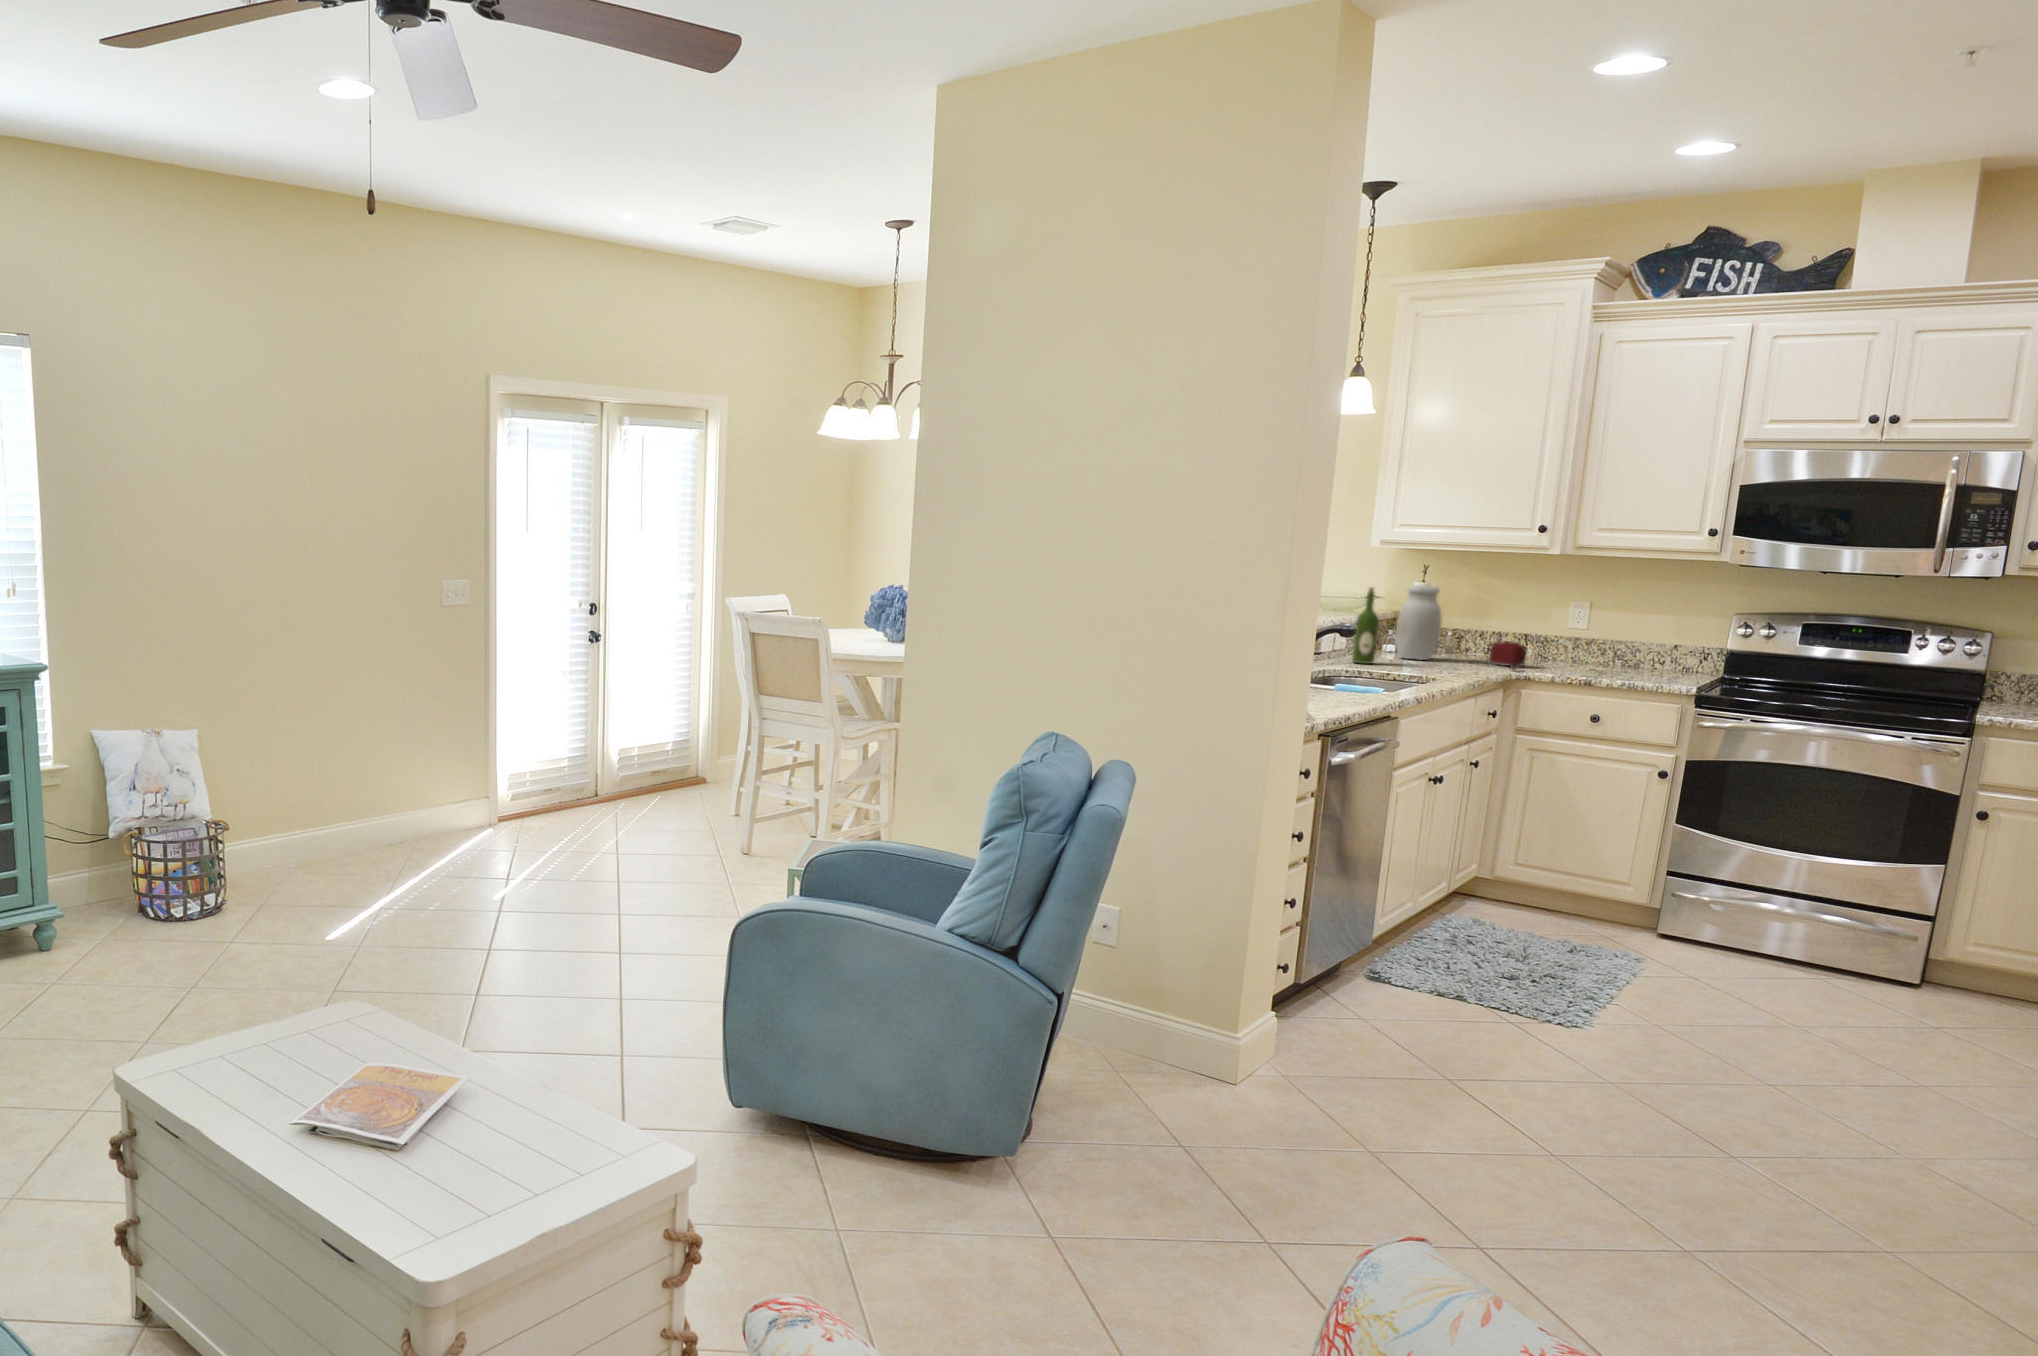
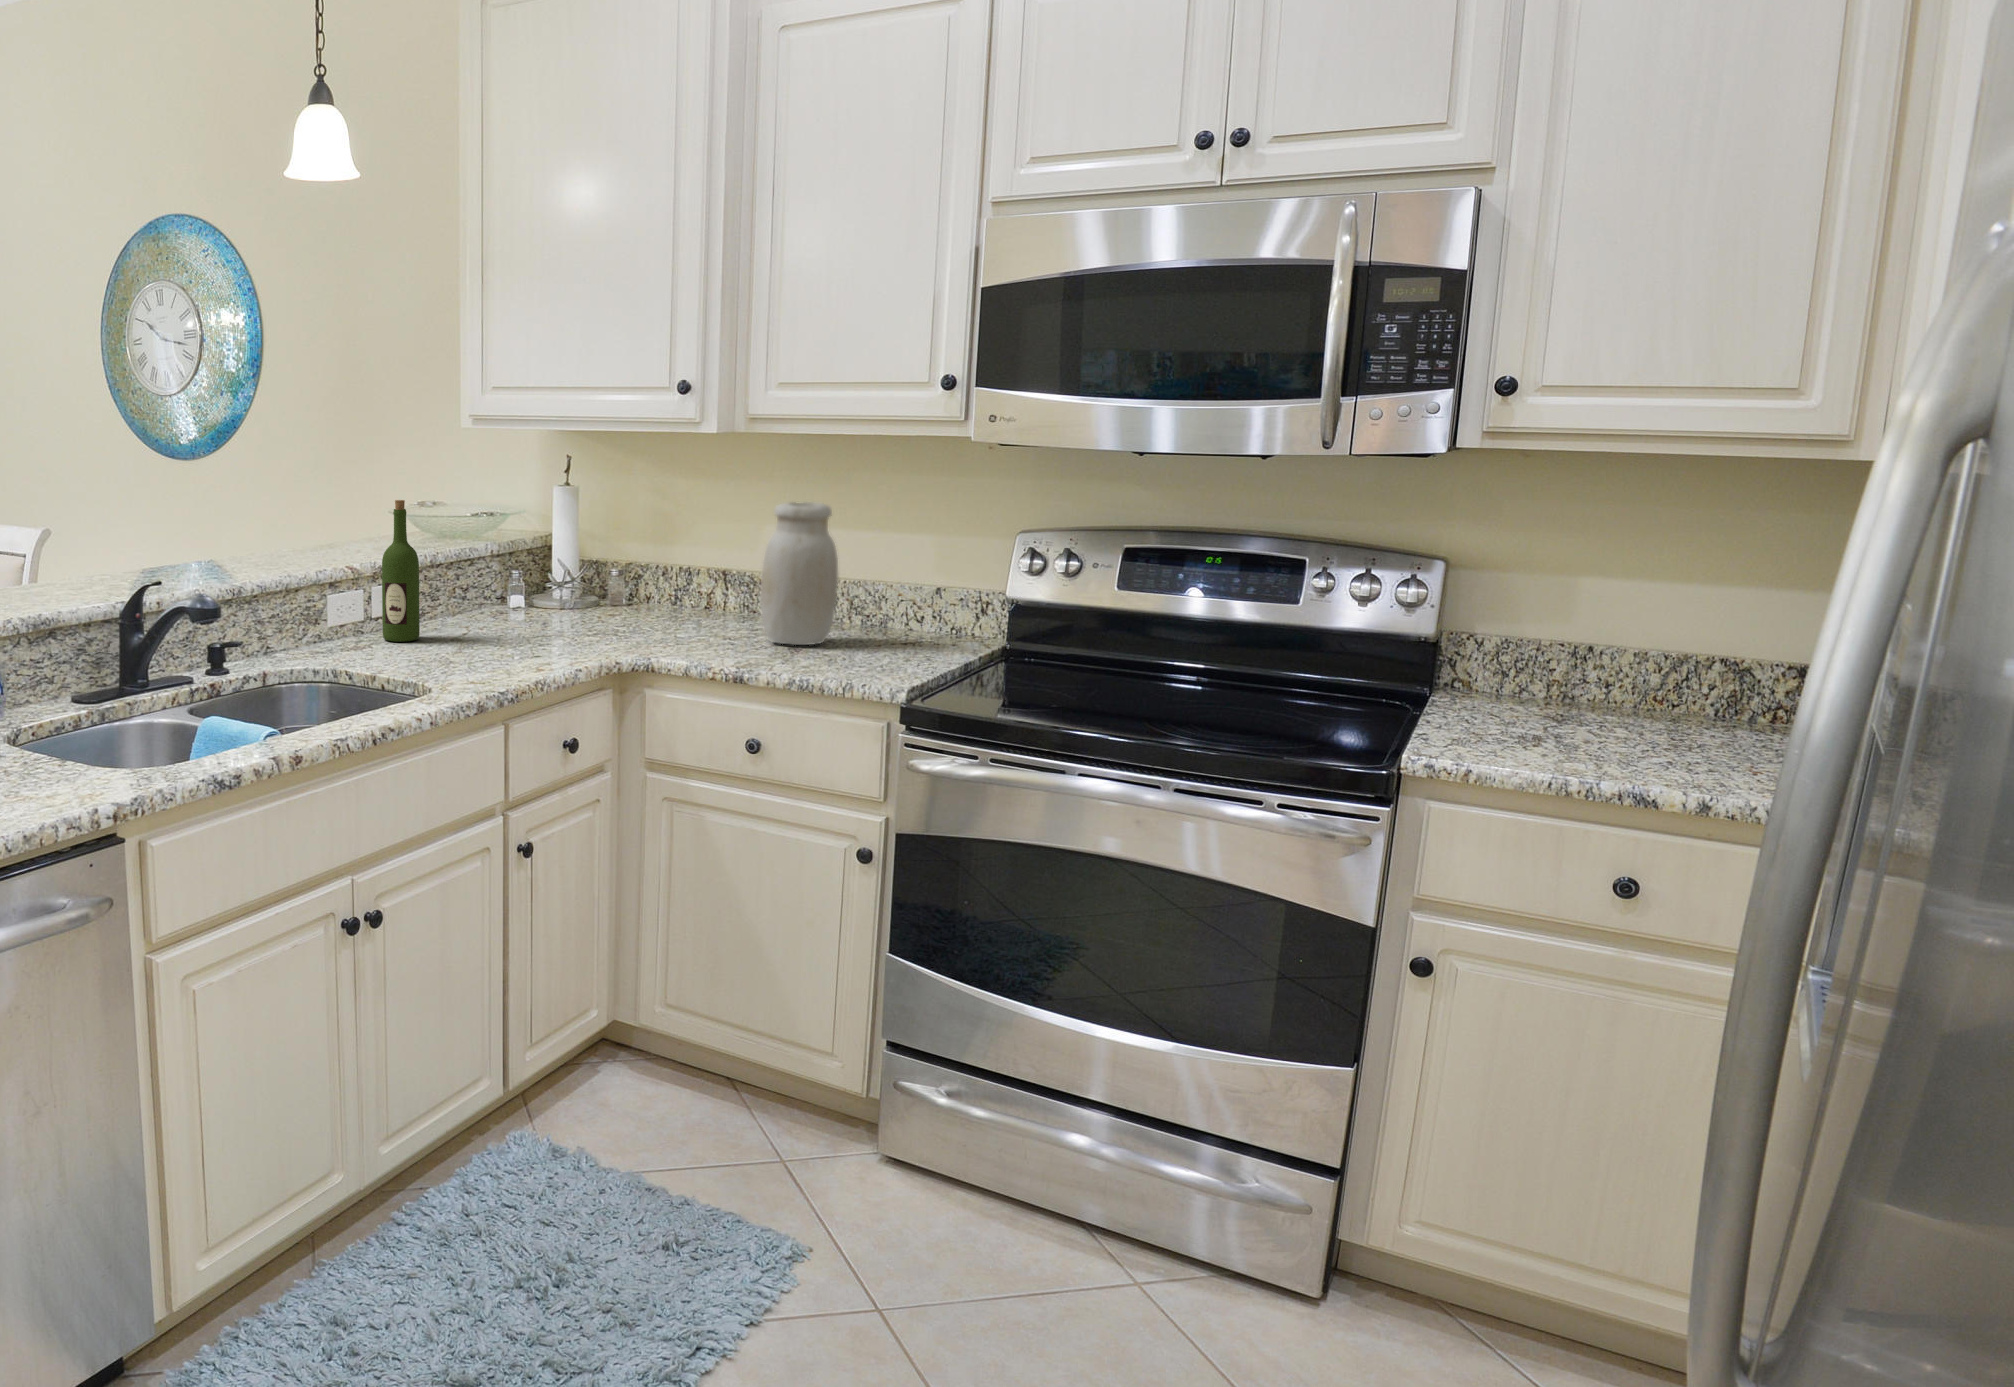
jar: present [1395,585,1442,660] -> present [760,502,838,645]
toaster: present [1479,641,1526,670] -> none [610,588,692,647]

